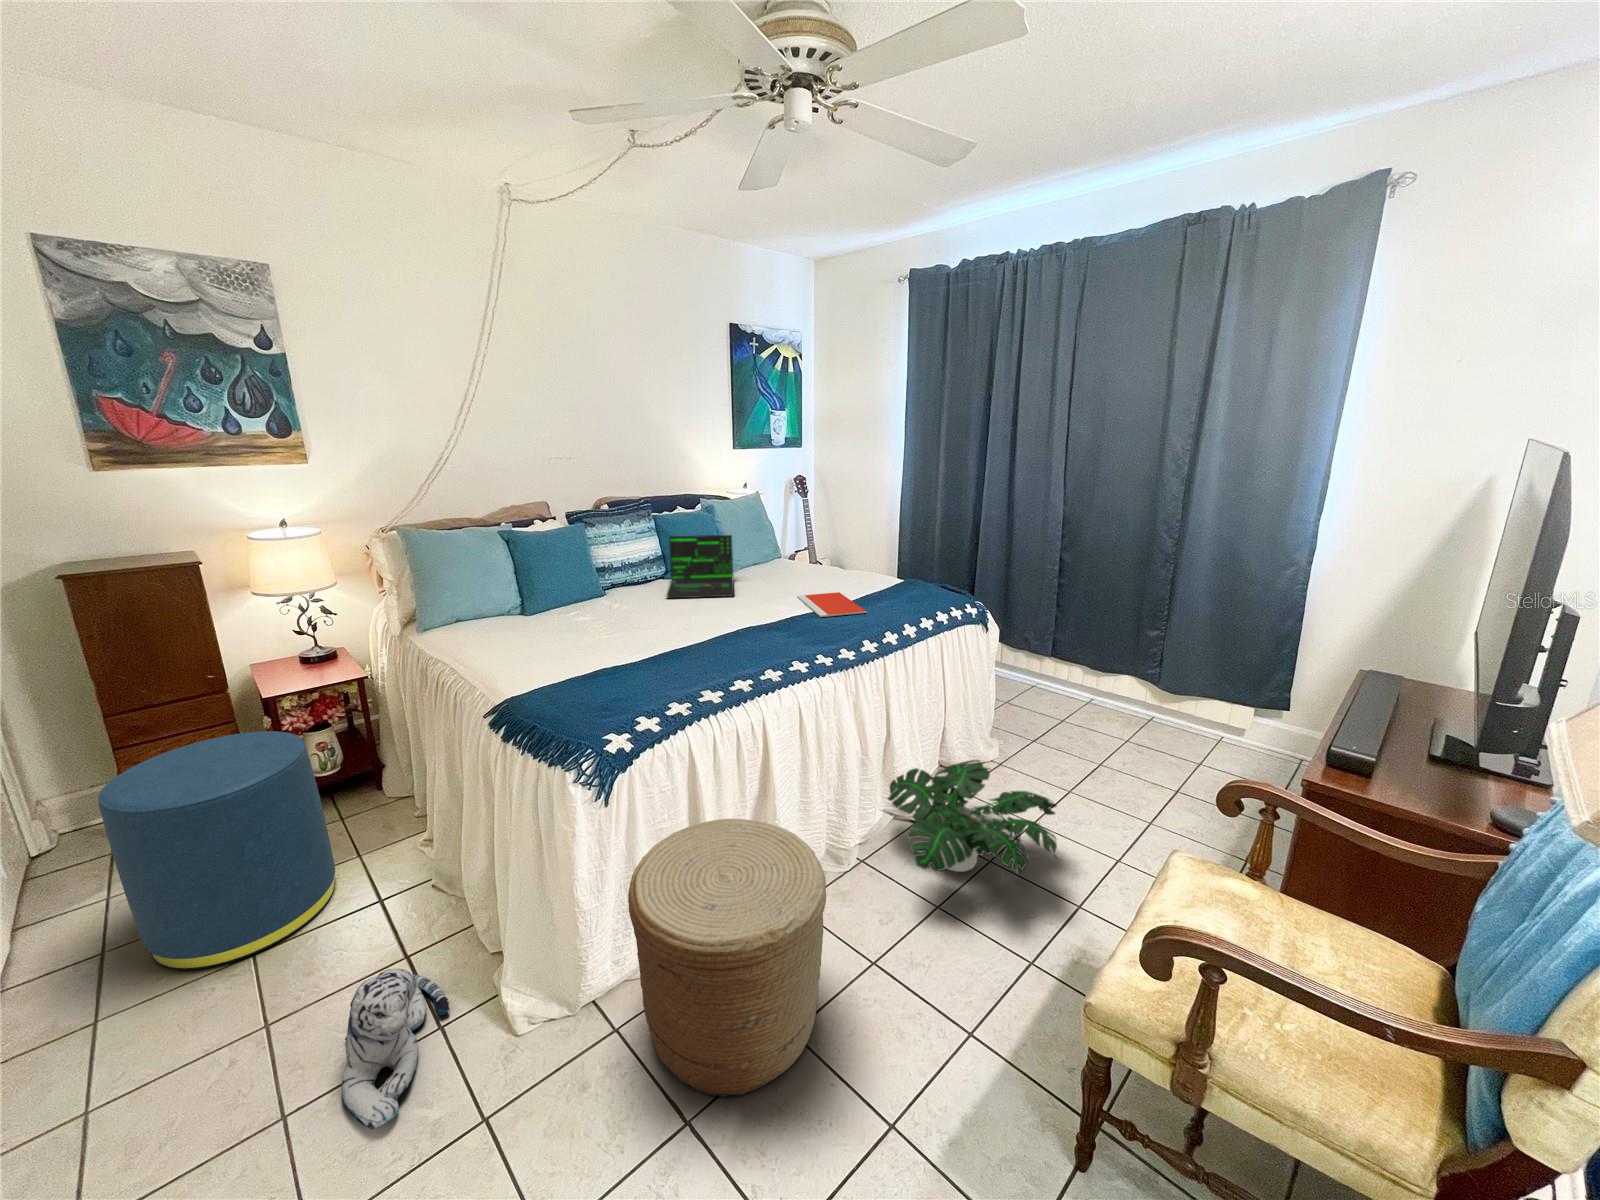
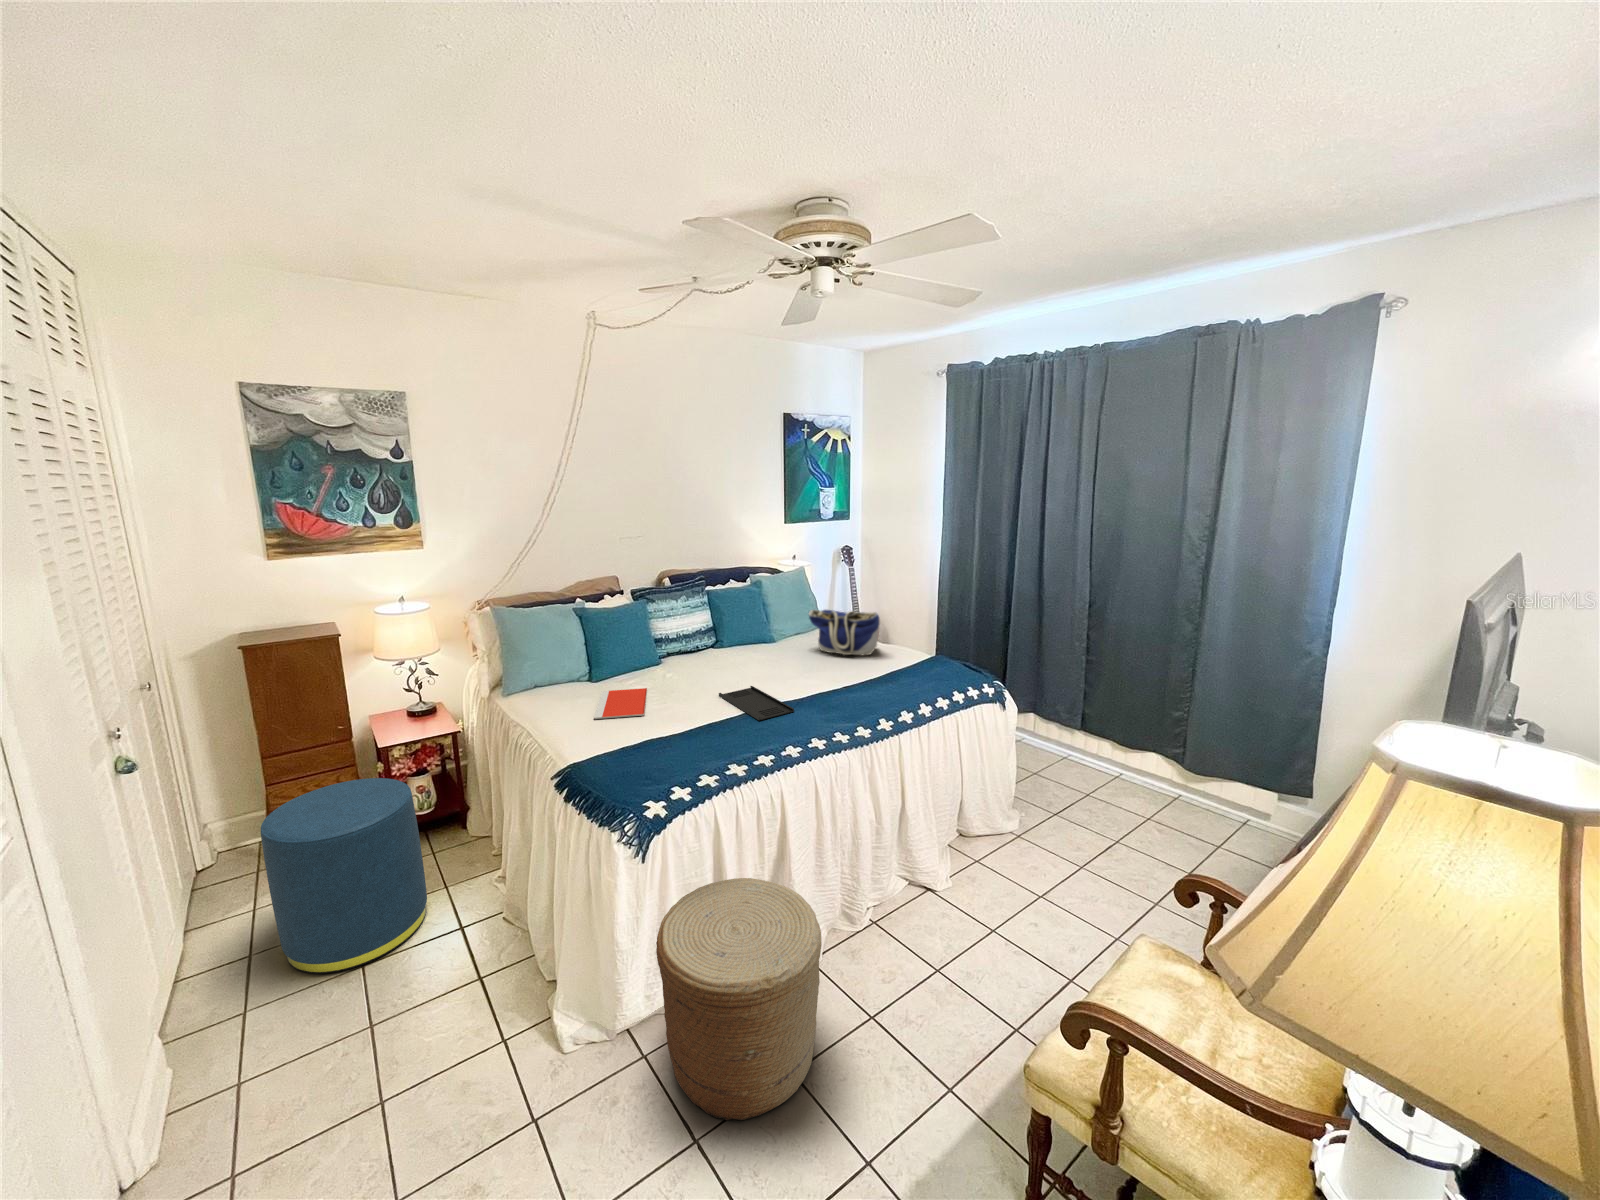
tote bag: none [770,531,849,581] -> present [808,610,880,655]
laptop: present [666,535,741,598] -> none [712,612,788,670]
notebook: present [797,592,867,617] -> present [594,688,647,719]
tray: none [678,611,767,645] -> present [719,686,794,720]
potted plant: present [888,760,1057,874] -> none [898,834,1057,947]
plush toy: present [341,969,450,1129] -> none [427,986,512,1116]

